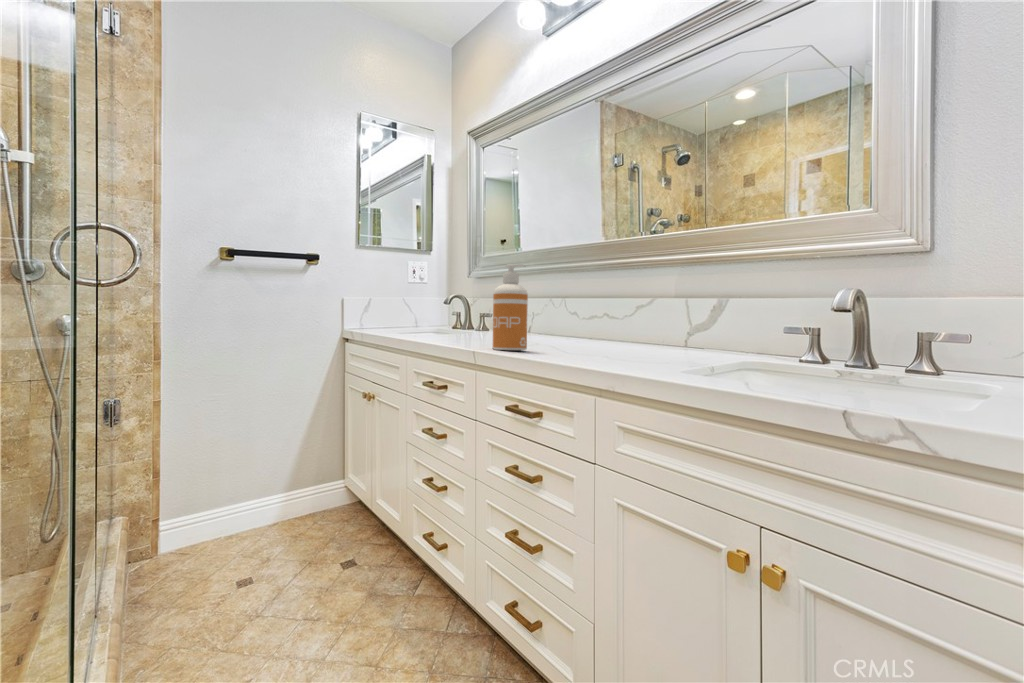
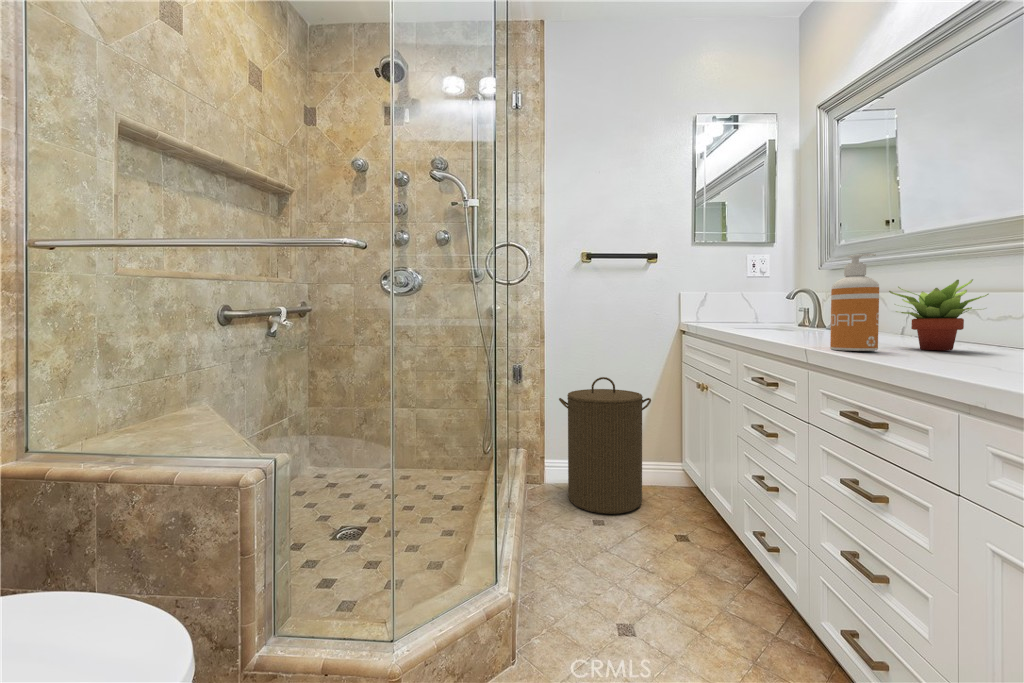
succulent plant: none [530,293,590,350] -> present [889,279,988,350]
laundry hamper: none [183,389,311,562] -> present [559,377,651,514]

